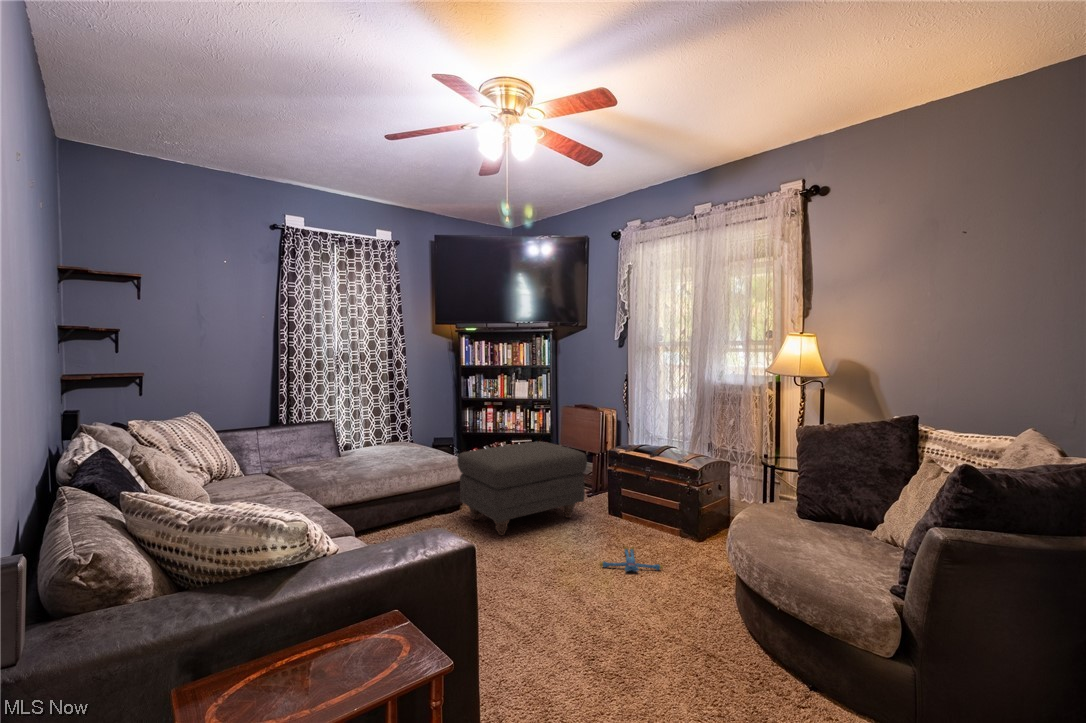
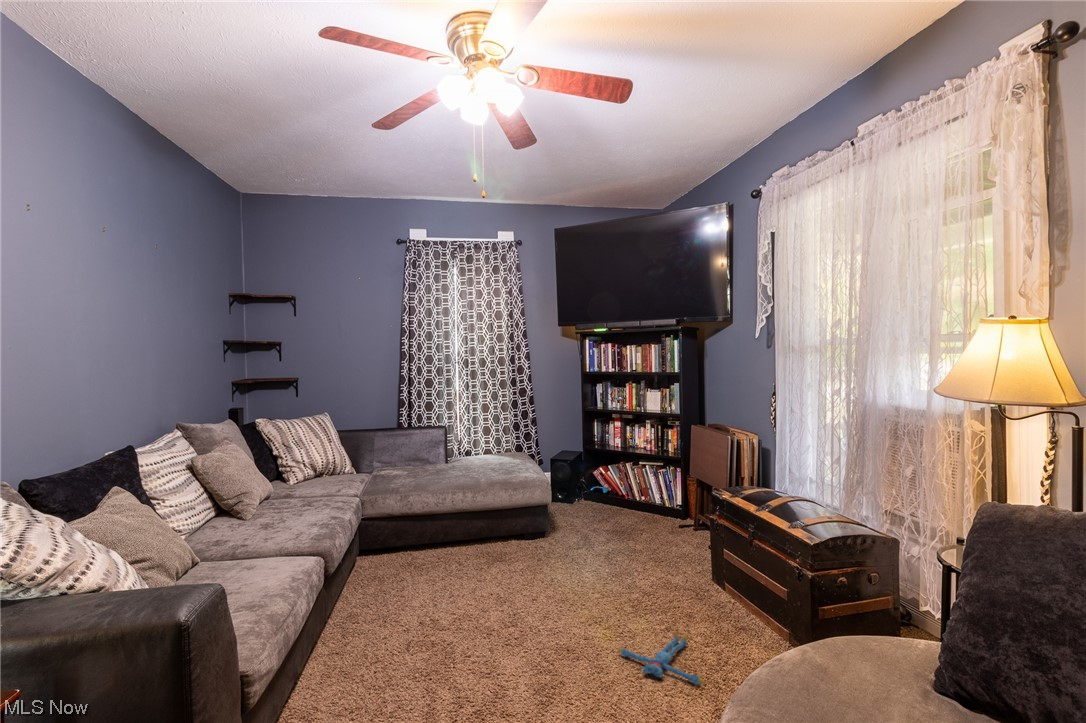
ottoman: present [457,441,587,535] -> none [526,467,673,578]

